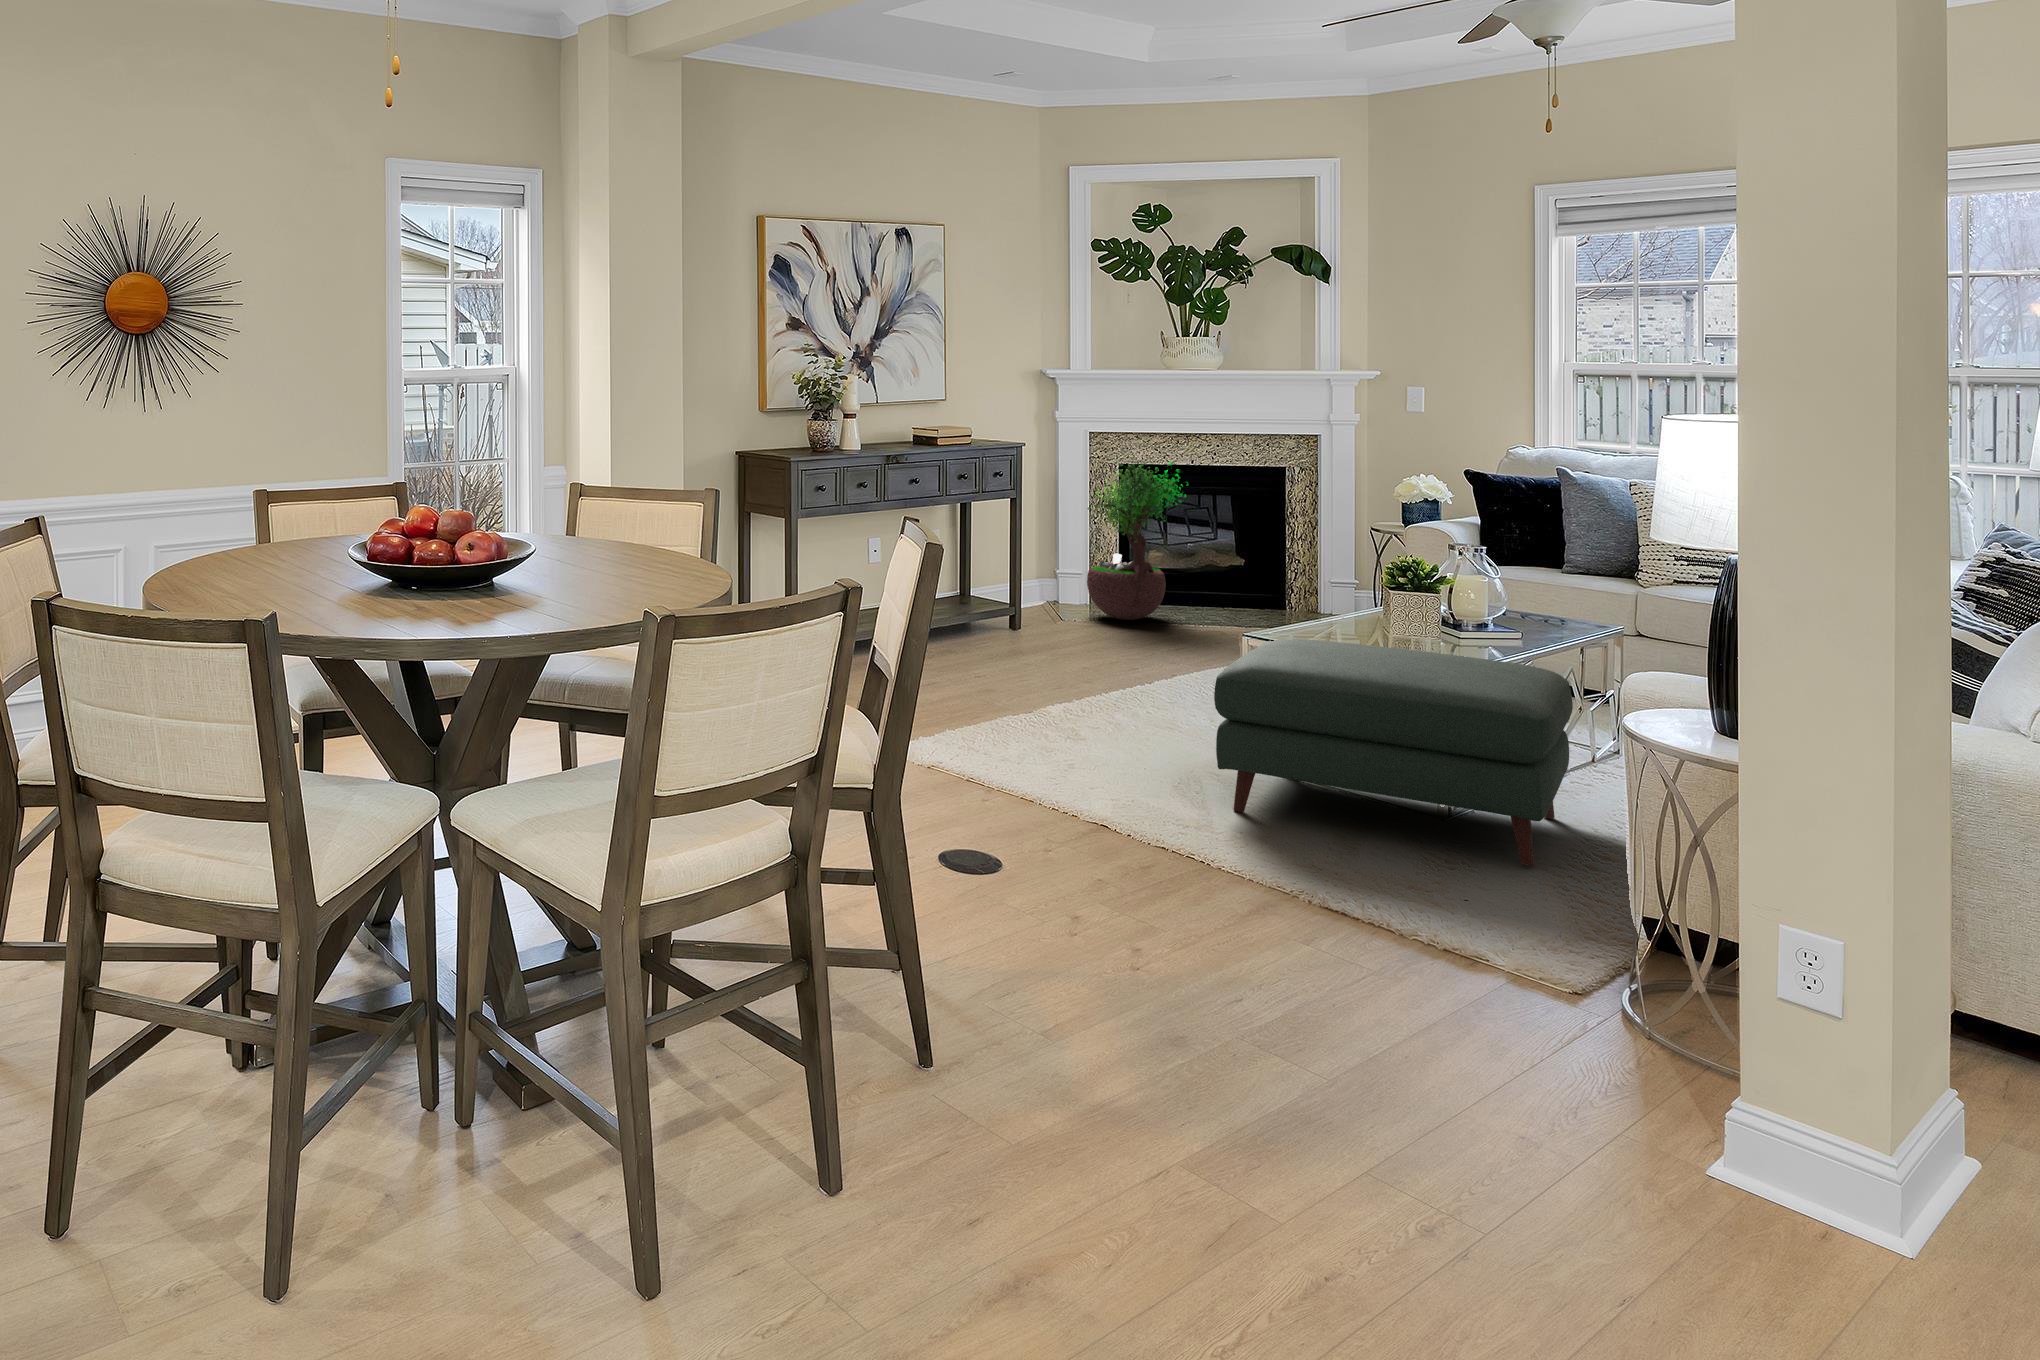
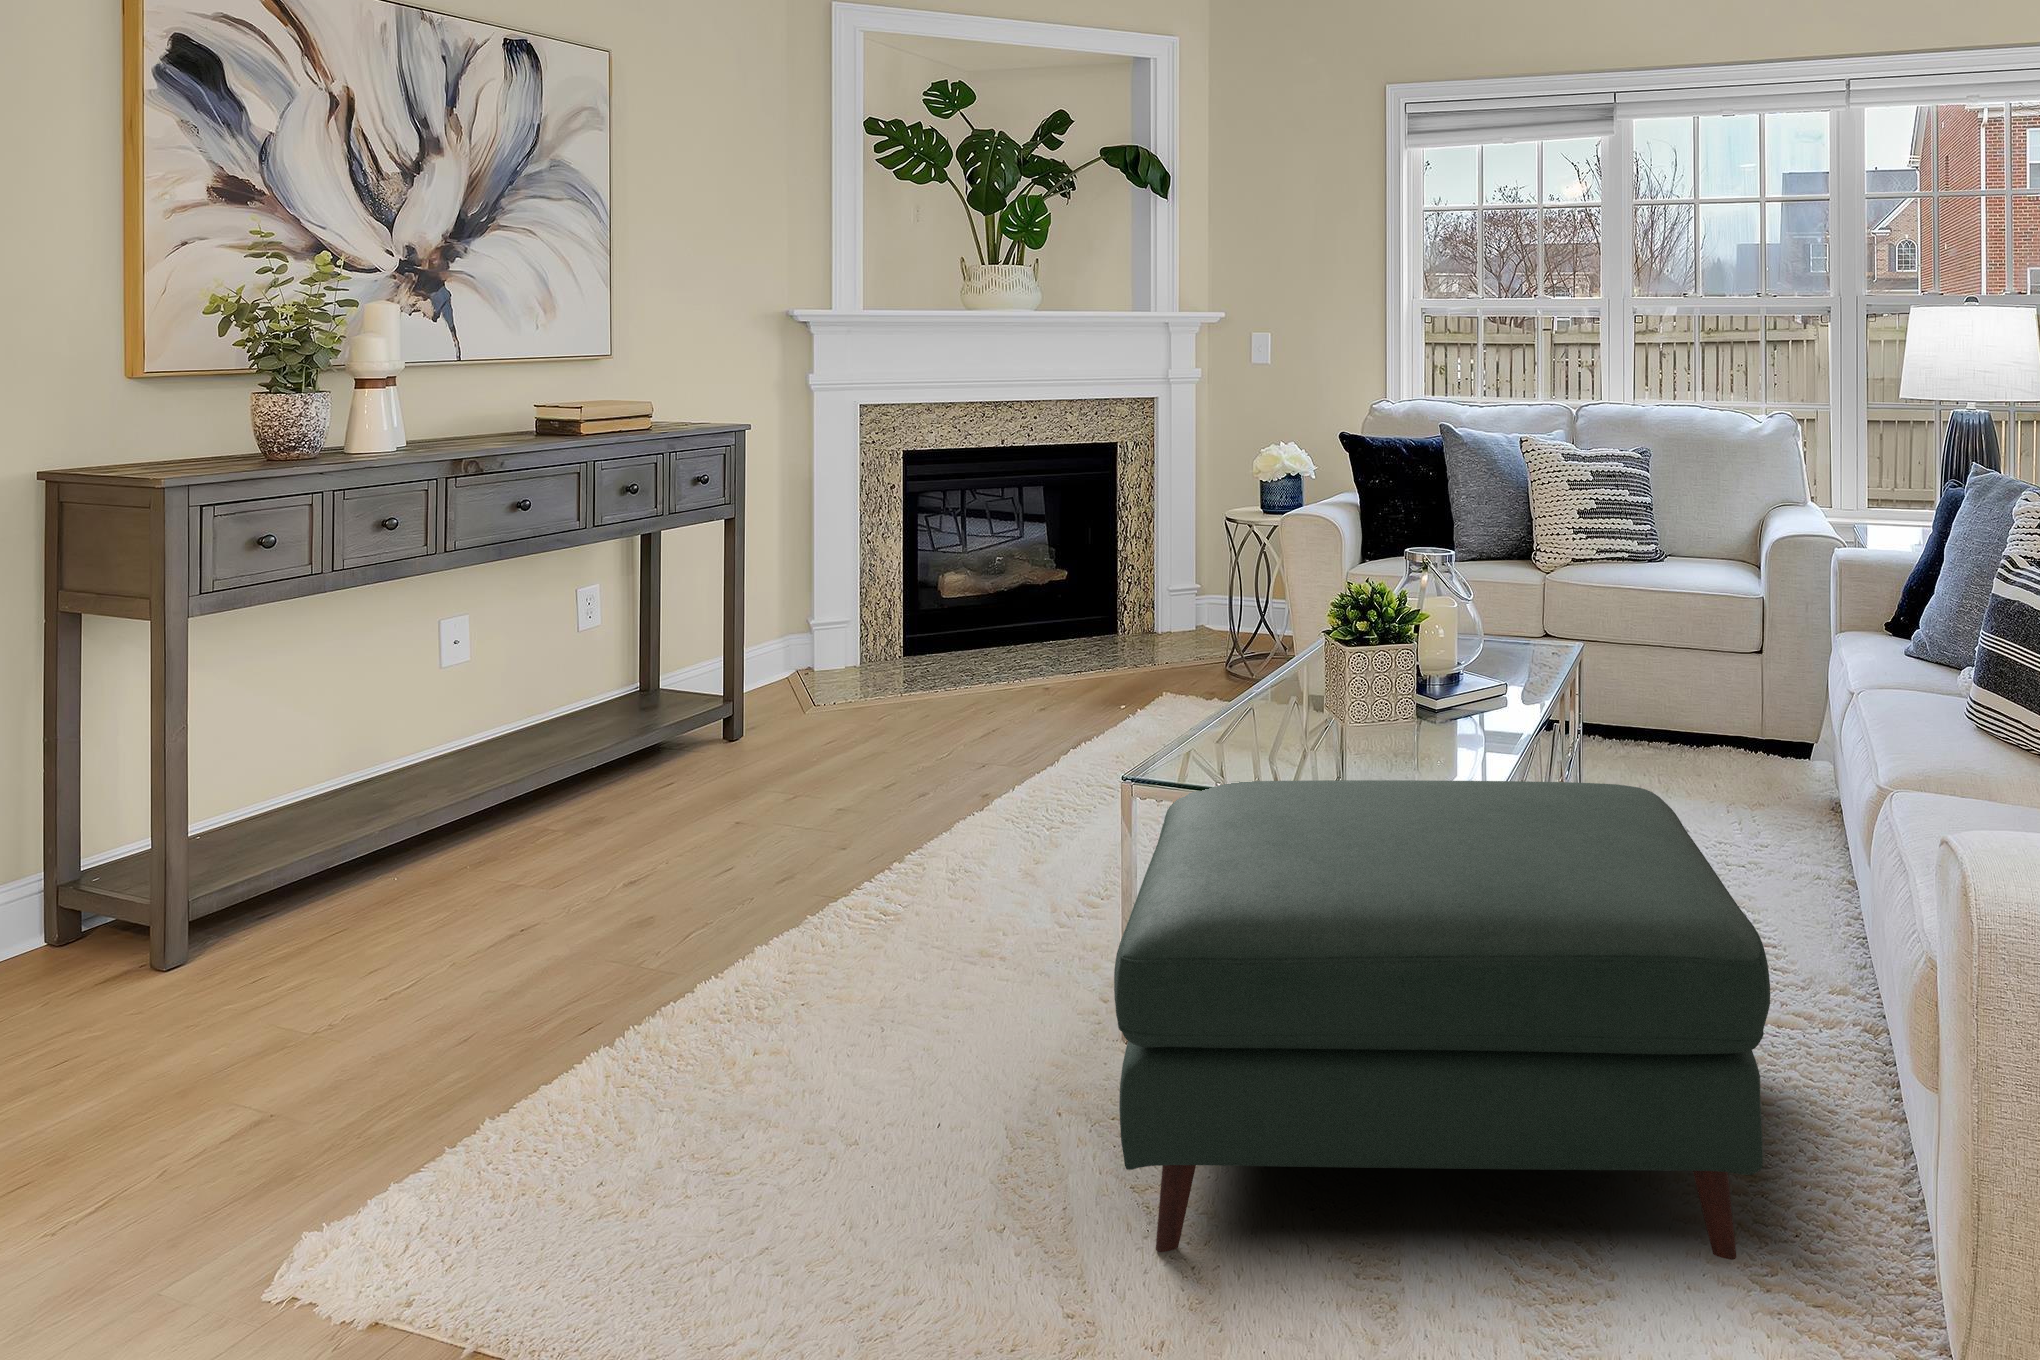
potted tree: present [1087,451,1188,620] -> none [853,431,1000,685]

